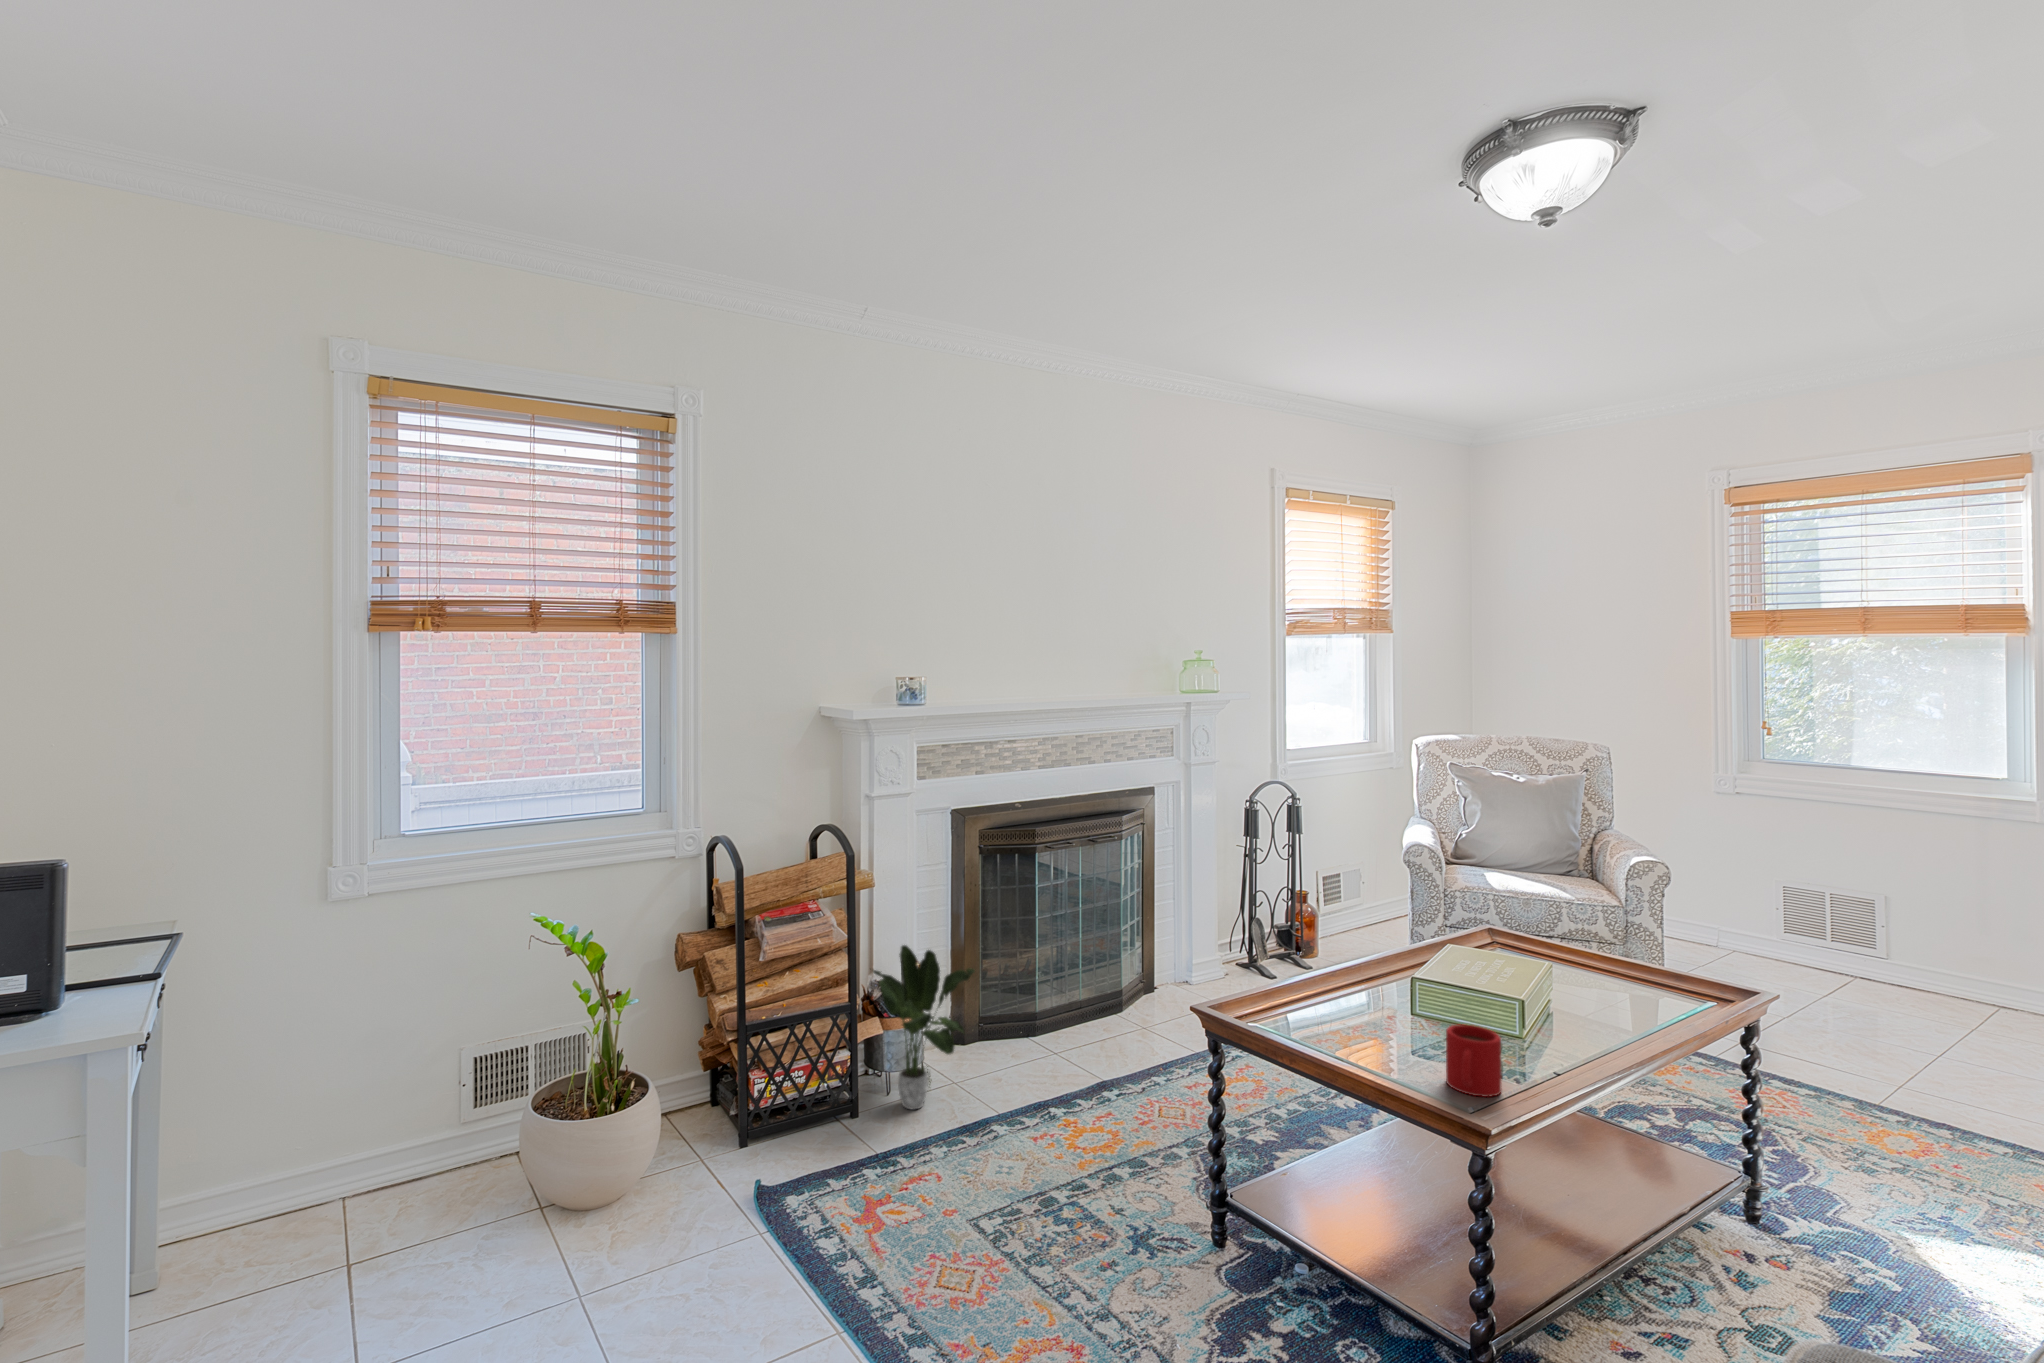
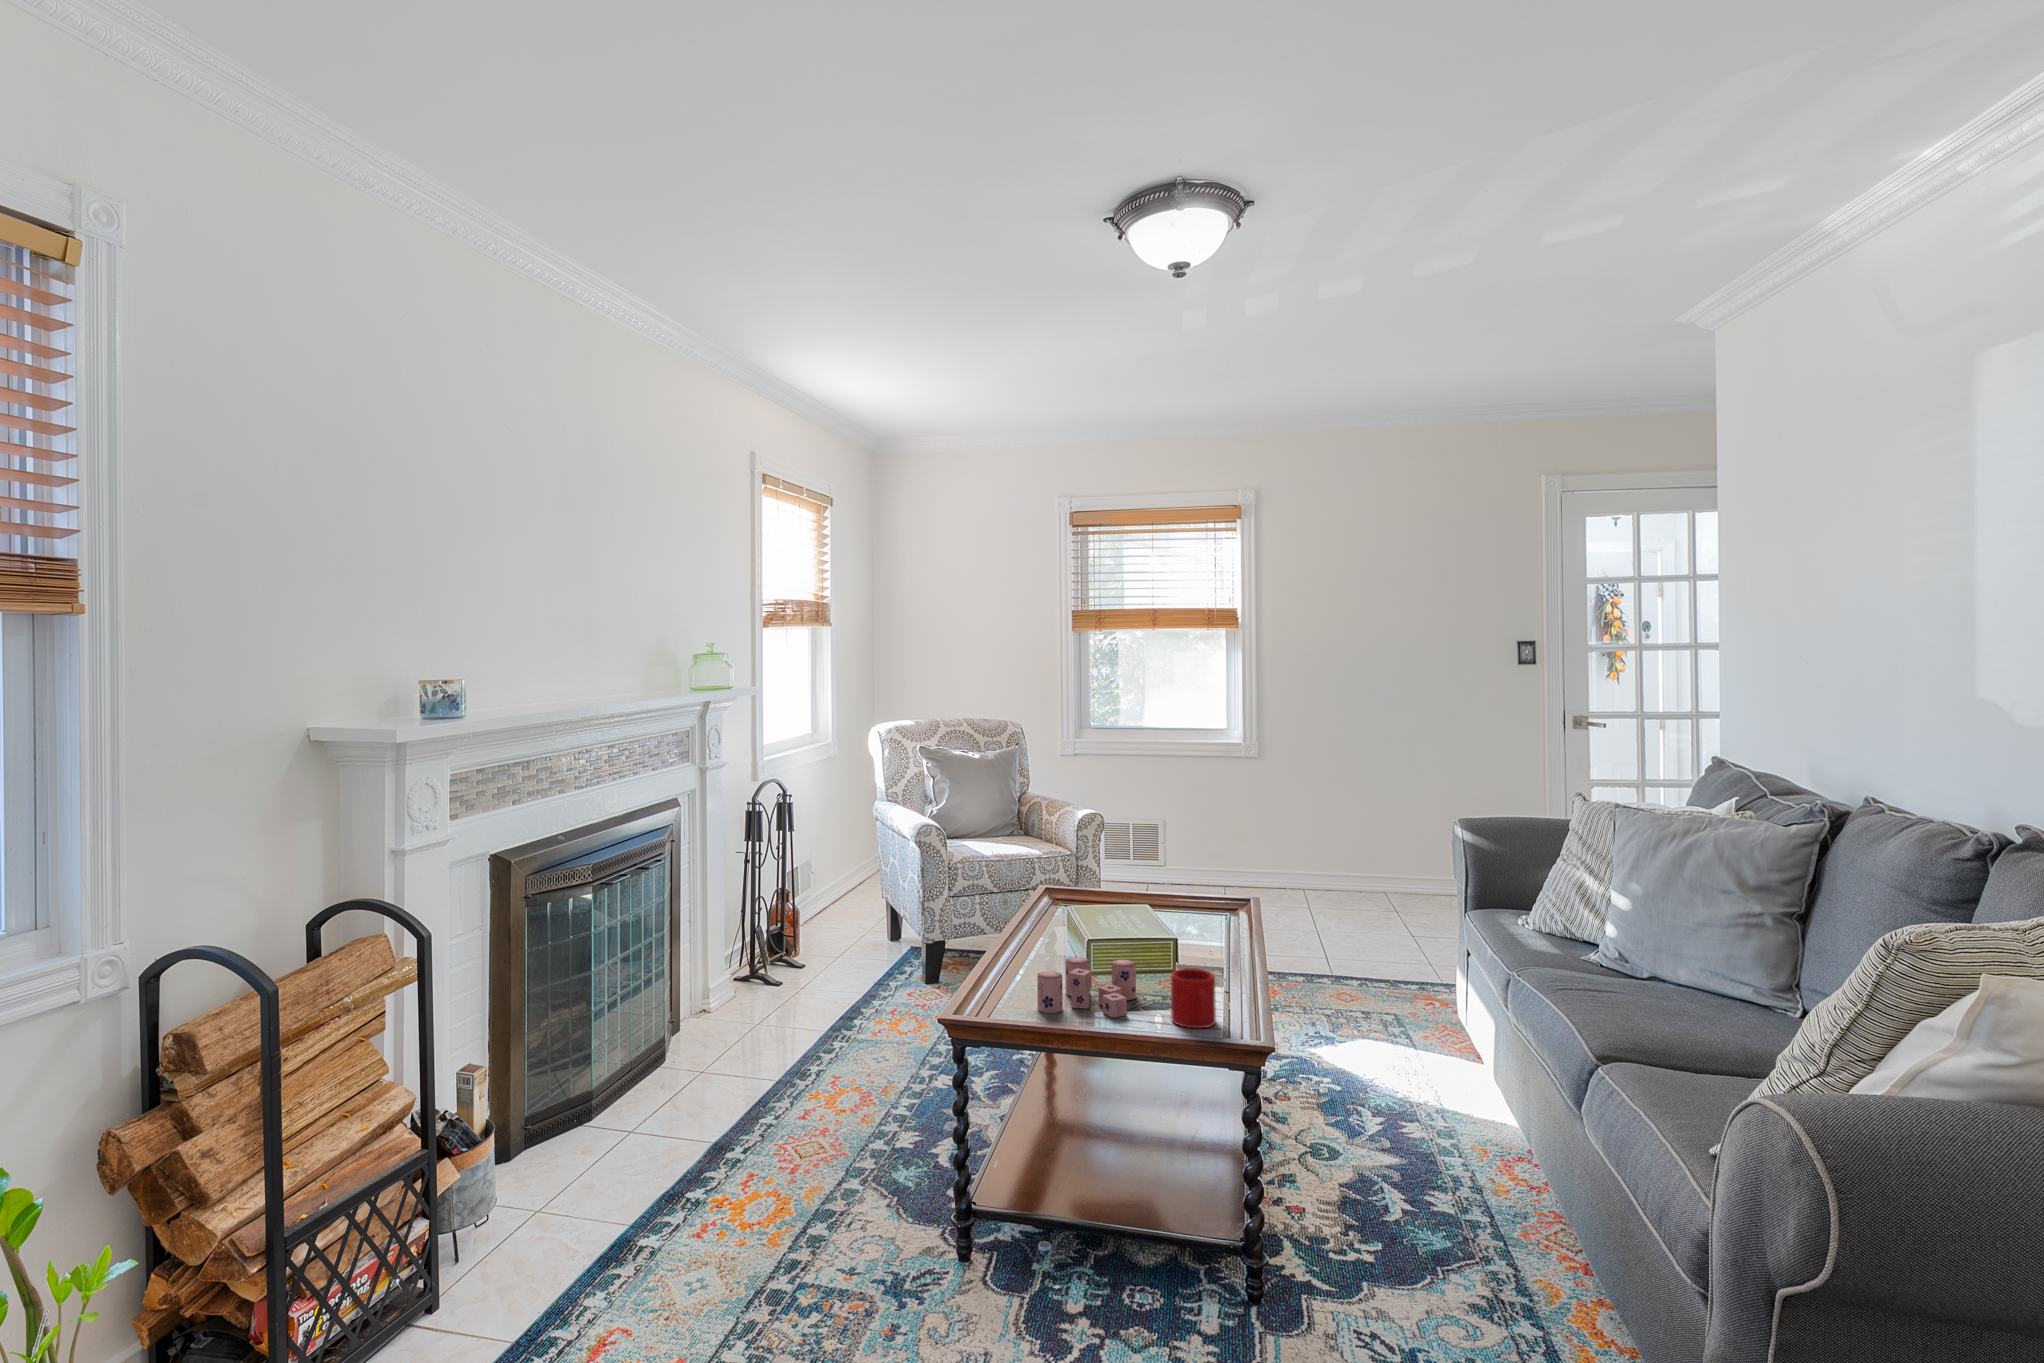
potted plant: present [873,945,975,1110] -> none [448,1044,597,1266]
candle: none [1318,988,1447,1059] -> present [1037,957,1136,1018]

